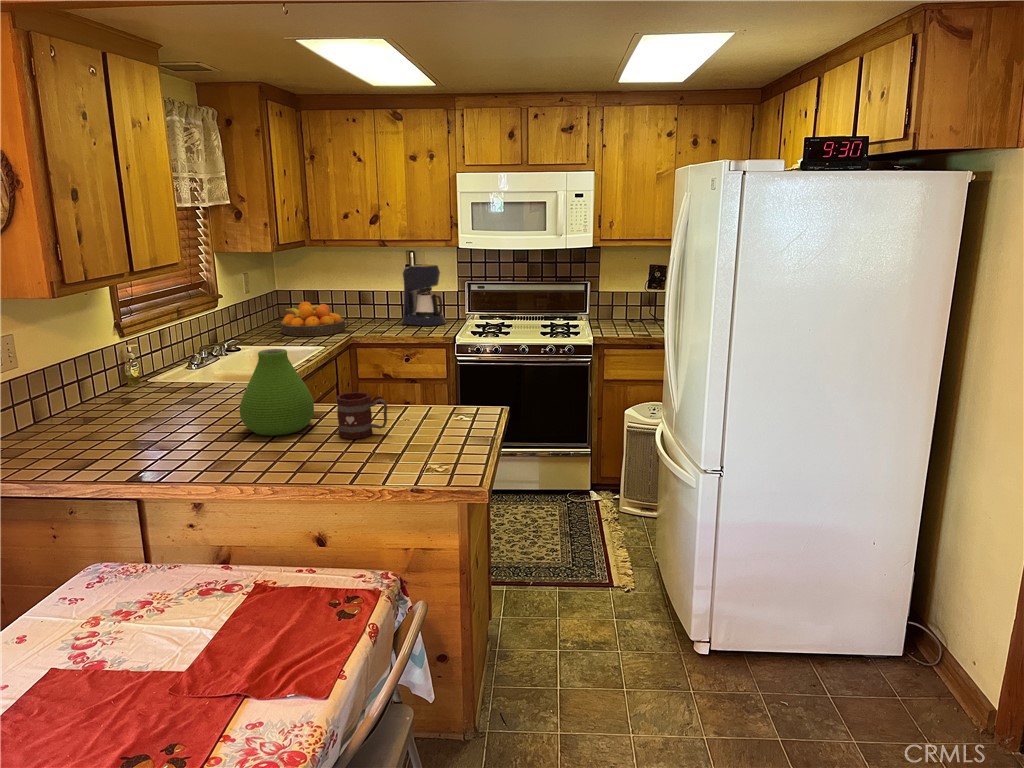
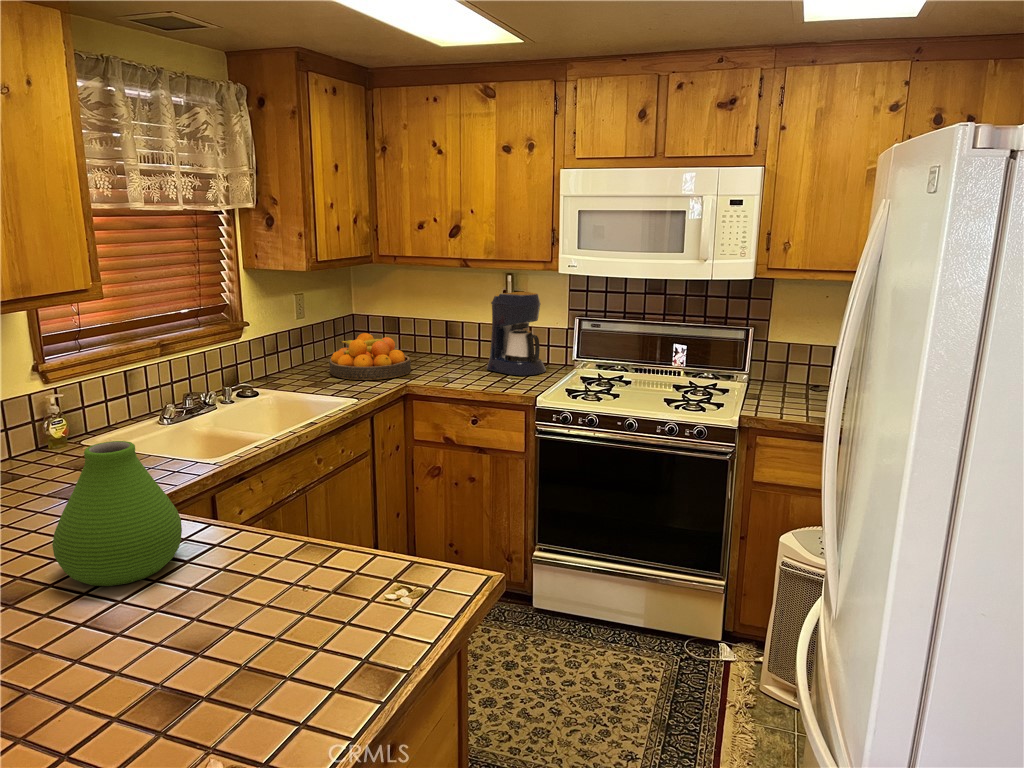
mug: present [336,392,387,439] -> none [174,529,258,617]

